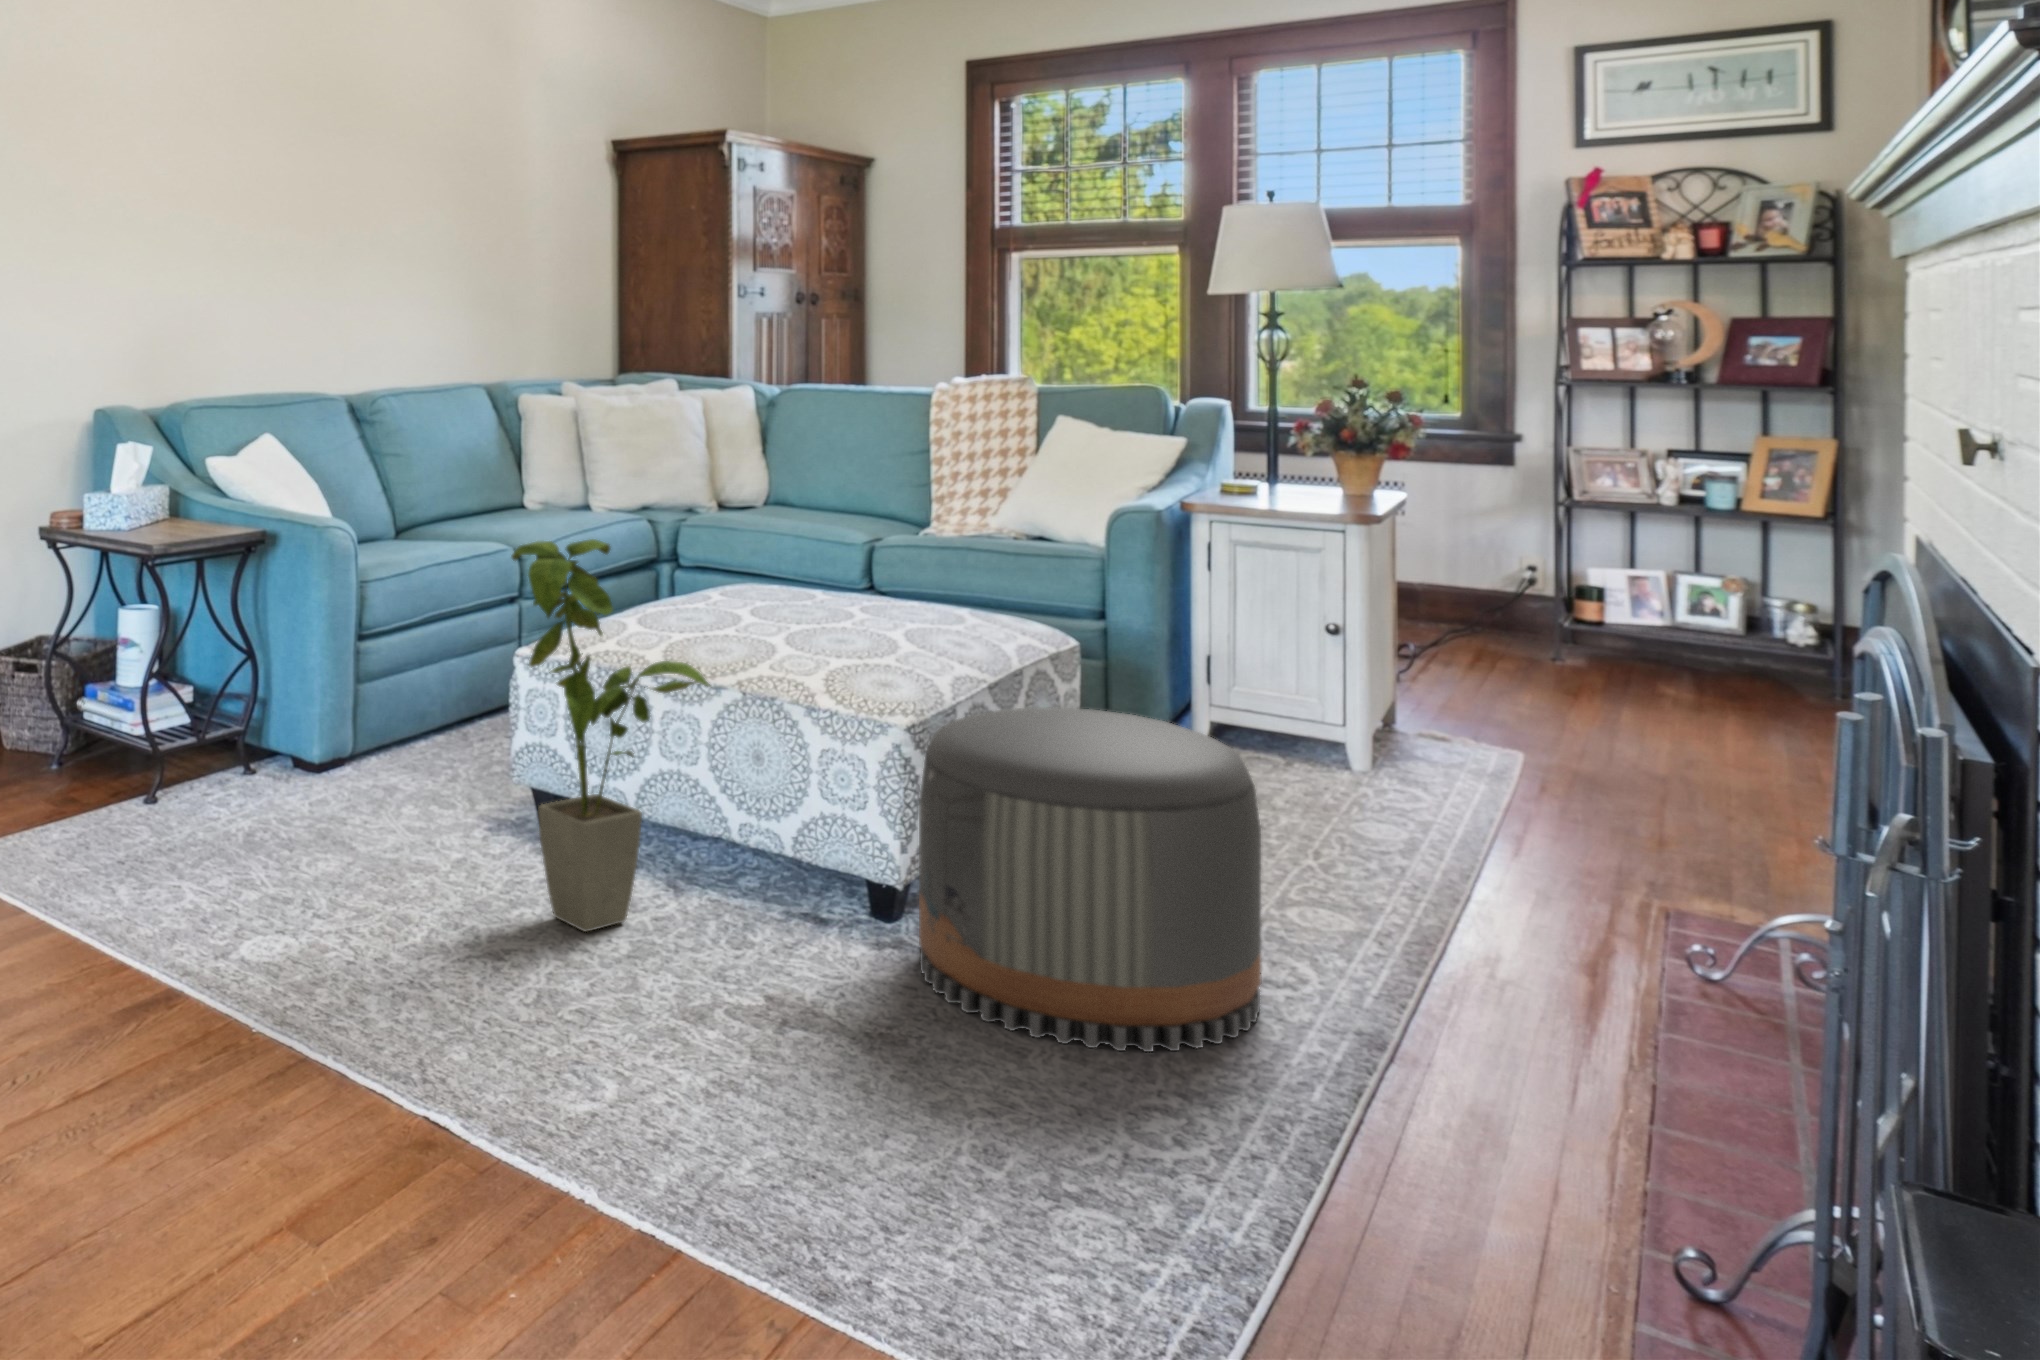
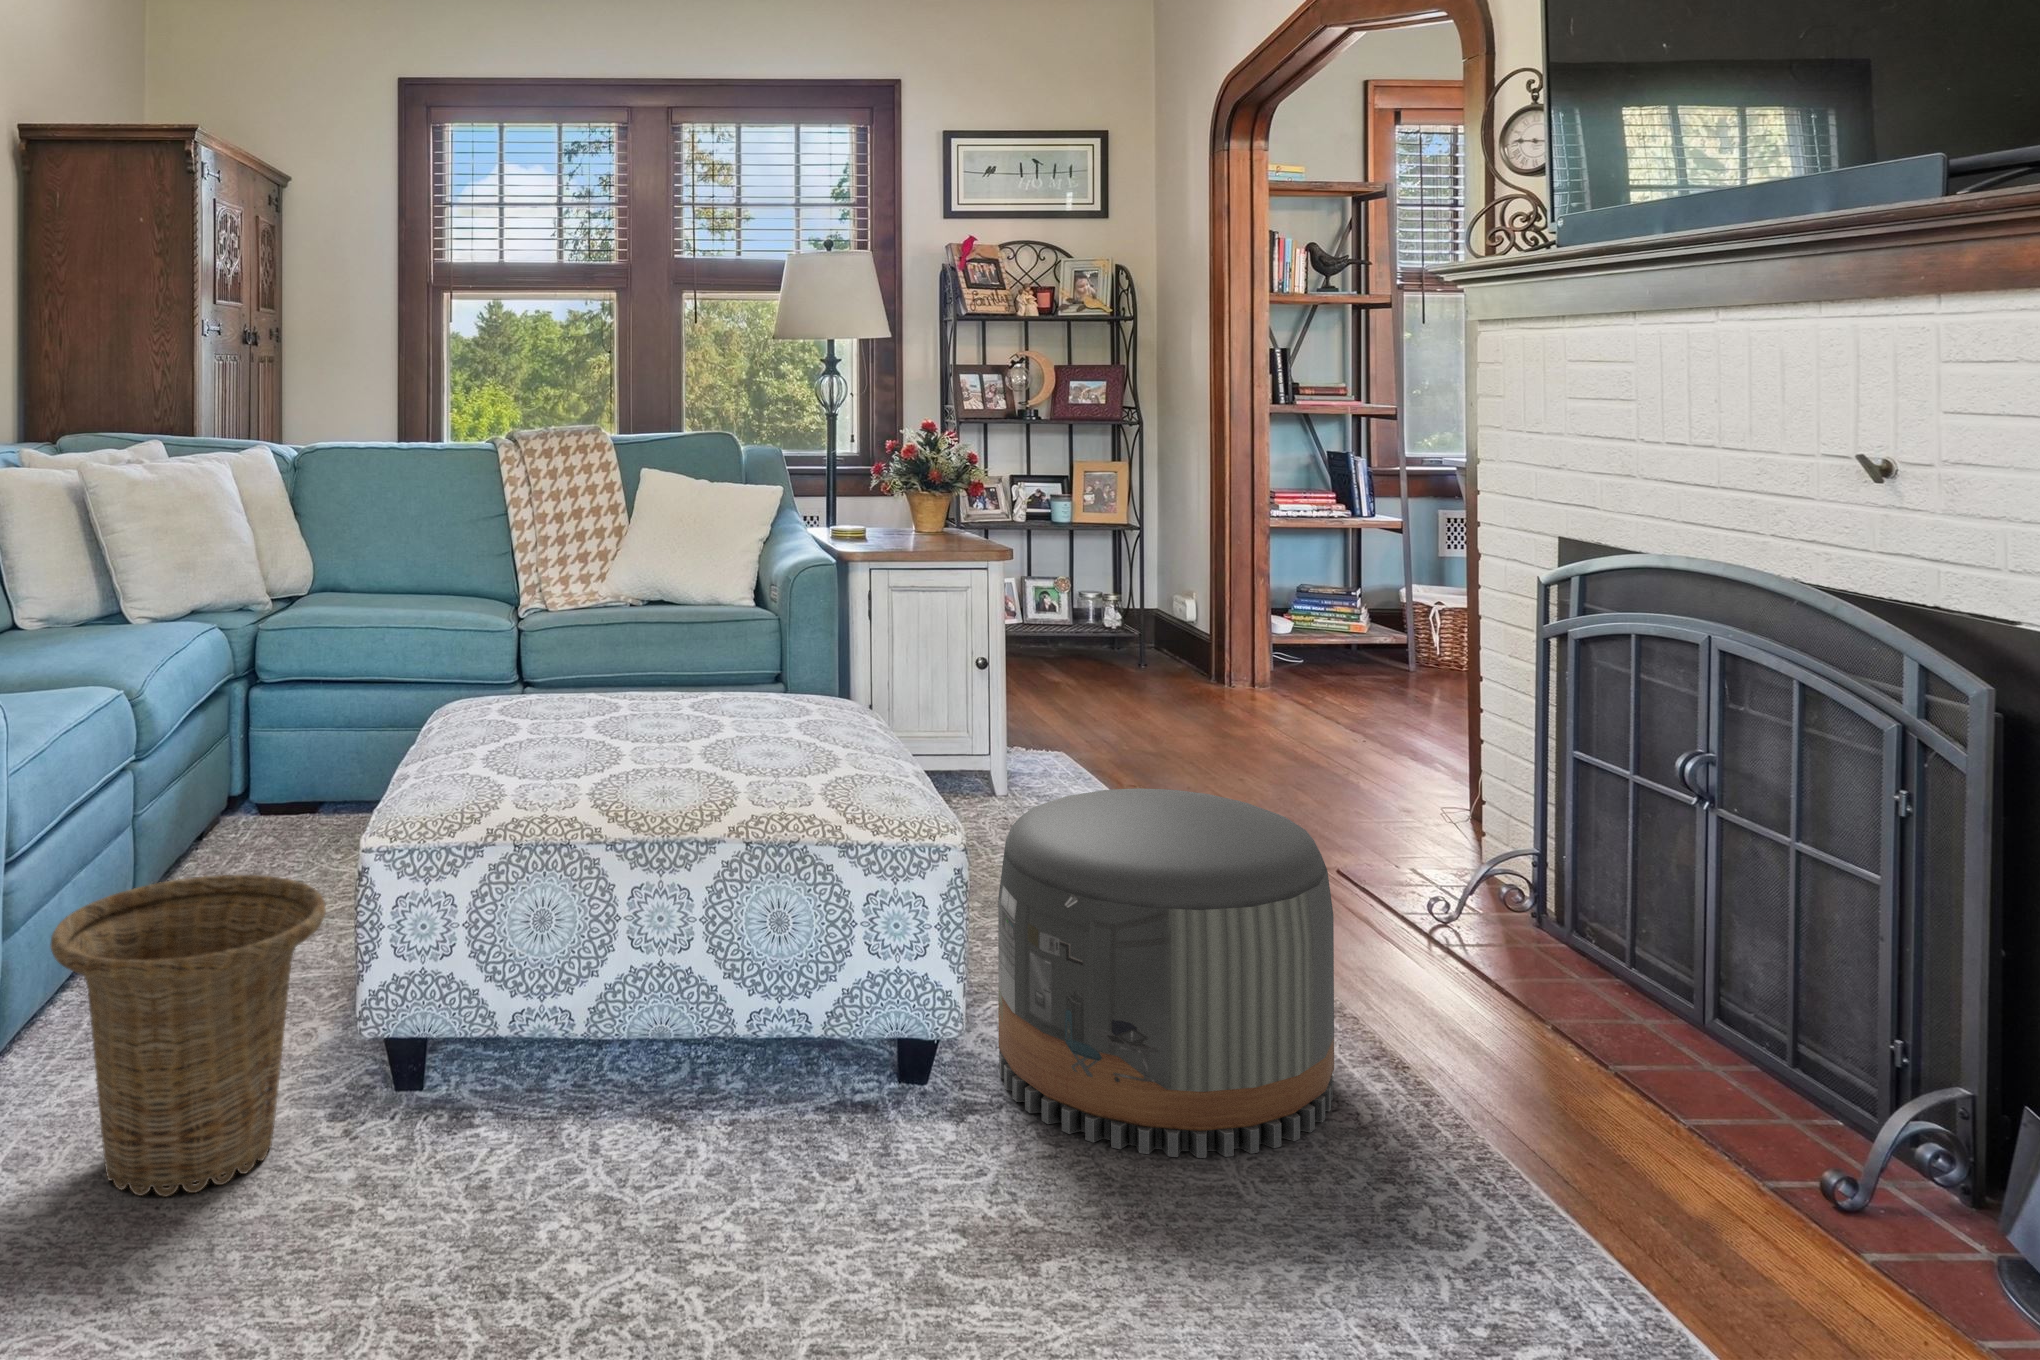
house plant: present [512,539,709,932] -> none [575,692,850,1221]
basket: none [305,650,473,839] -> present [50,875,326,1197]

